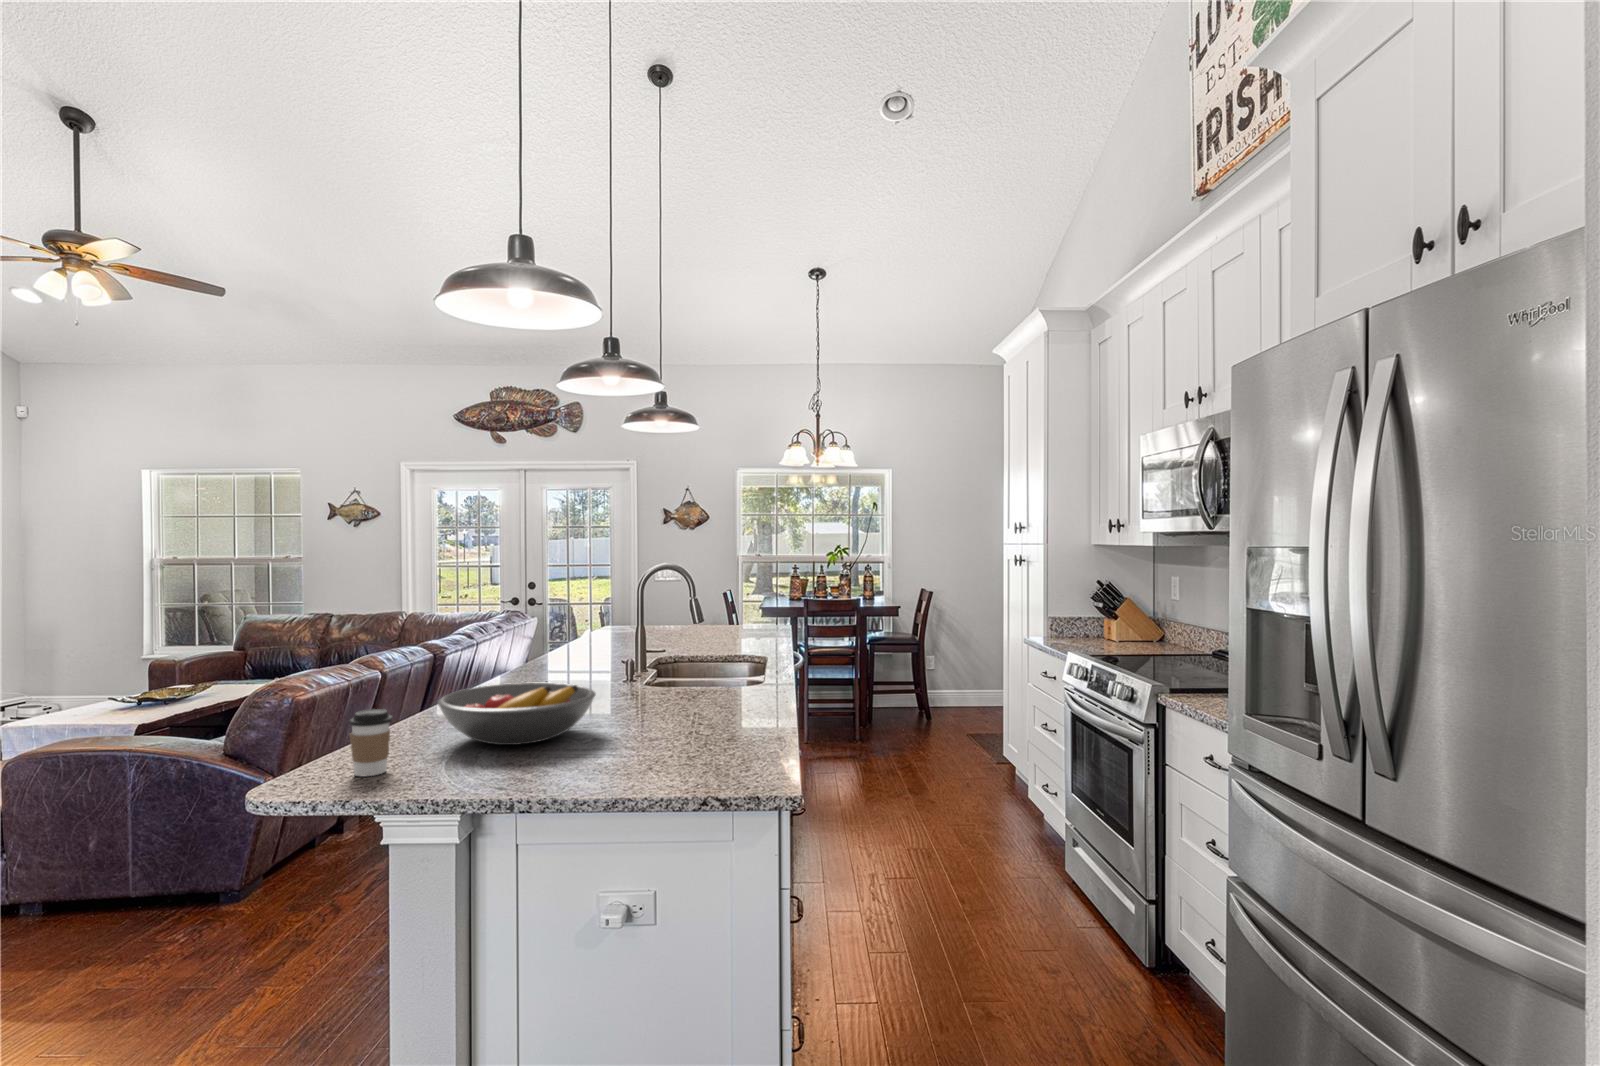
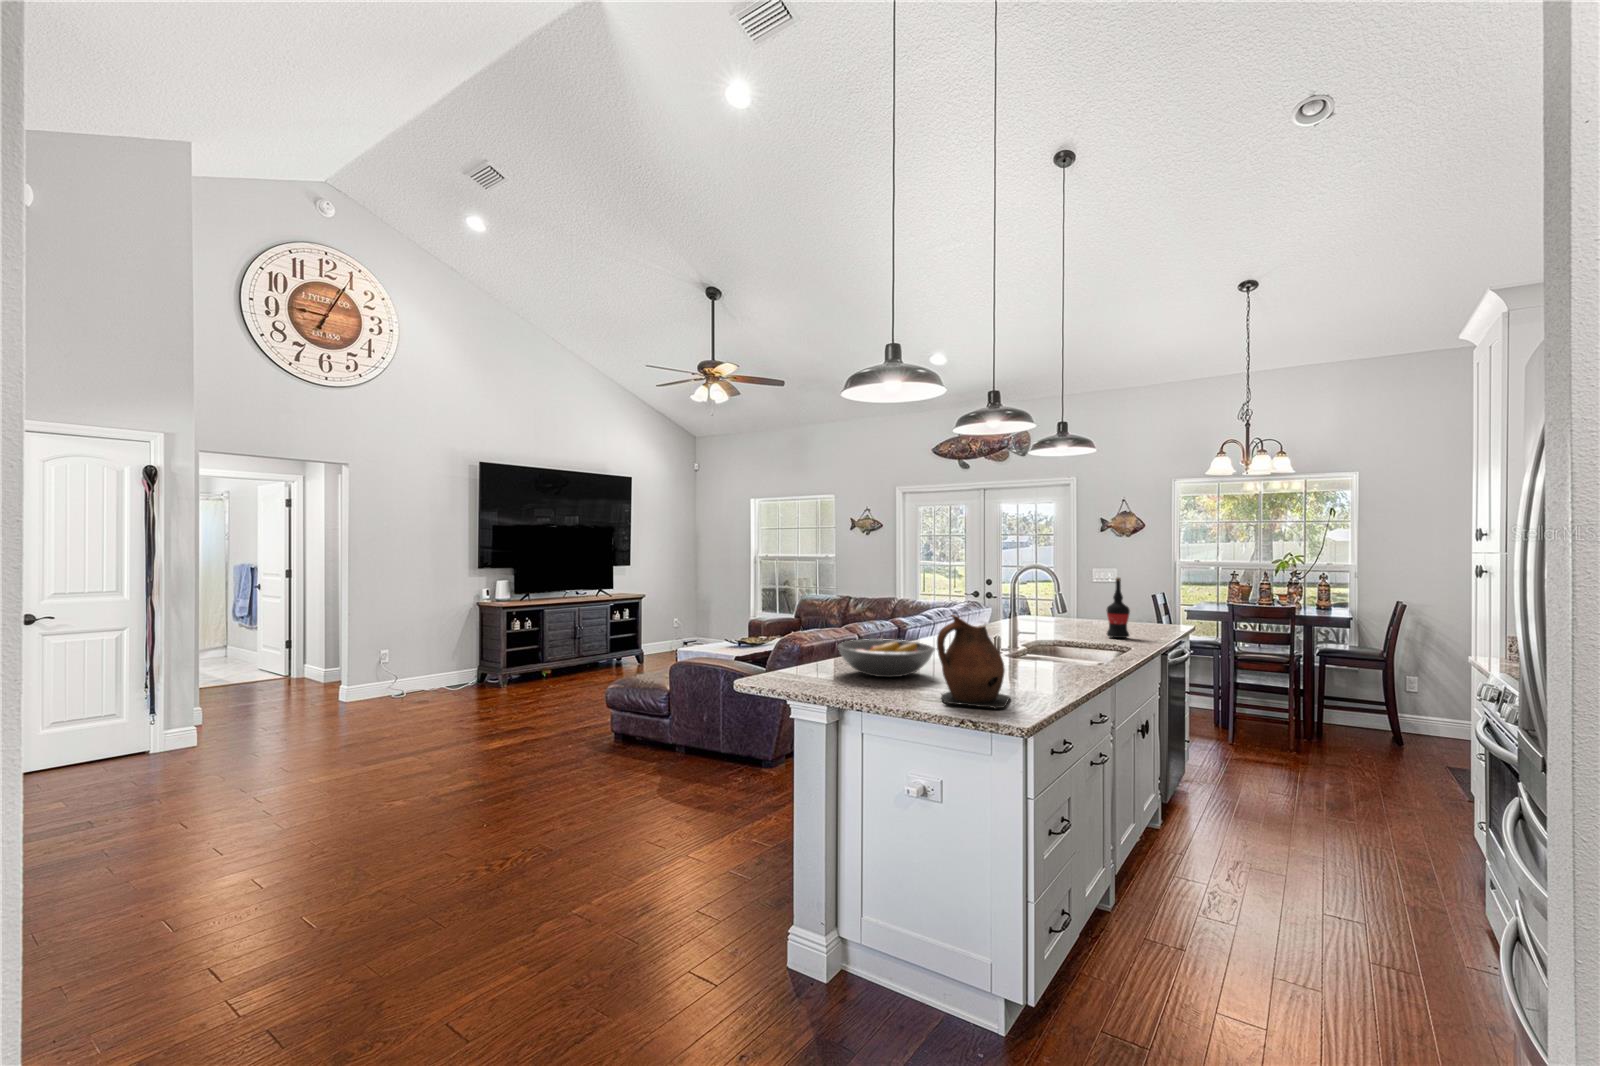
wine bottle: none [730,576,755,647] -> present [1106,578,1130,638]
ceramic pitcher: none [639,643,746,776] -> present [937,615,1010,709]
coffee cup: present [350,709,393,776] -> none [784,643,806,681]

